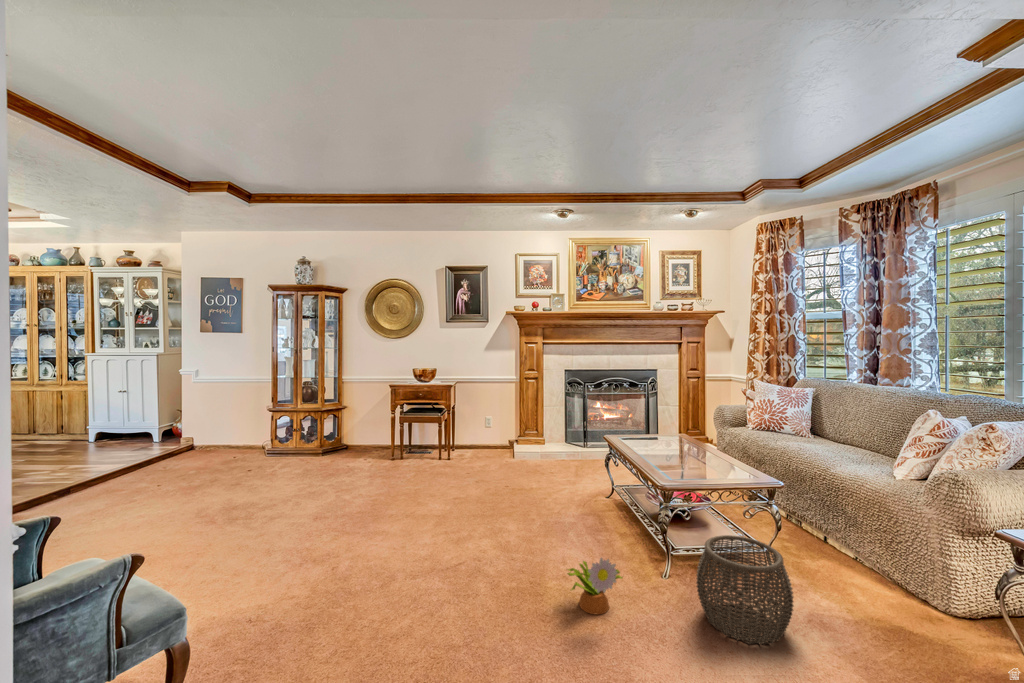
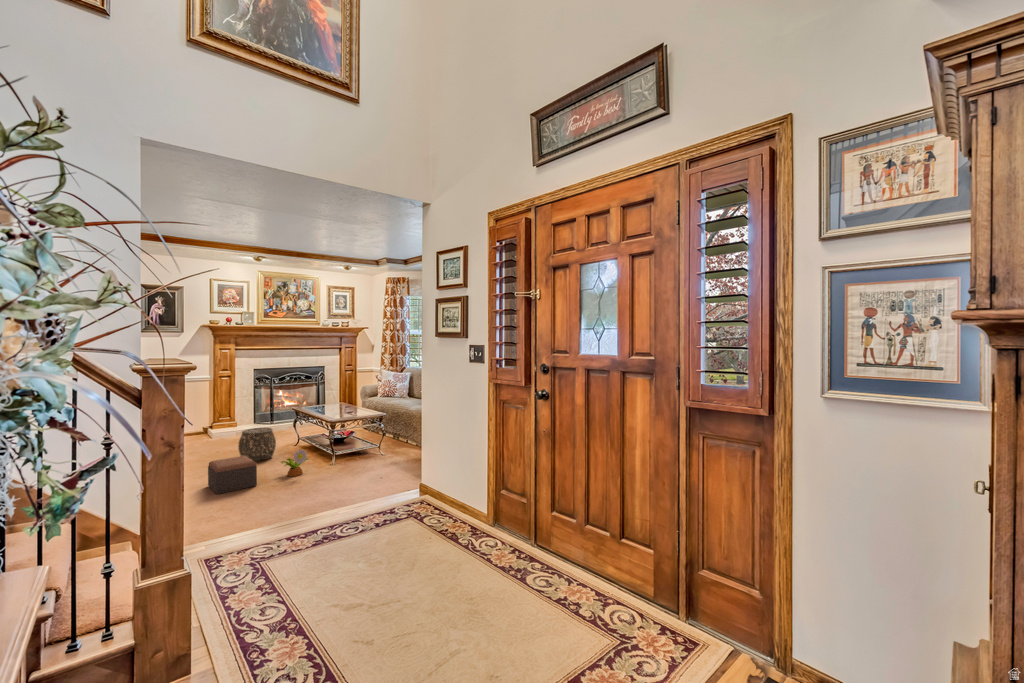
woven basket: present [696,535,794,645] -> present [238,428,276,461]
footstool: none [440,544,515,631] -> present [208,456,257,494]

